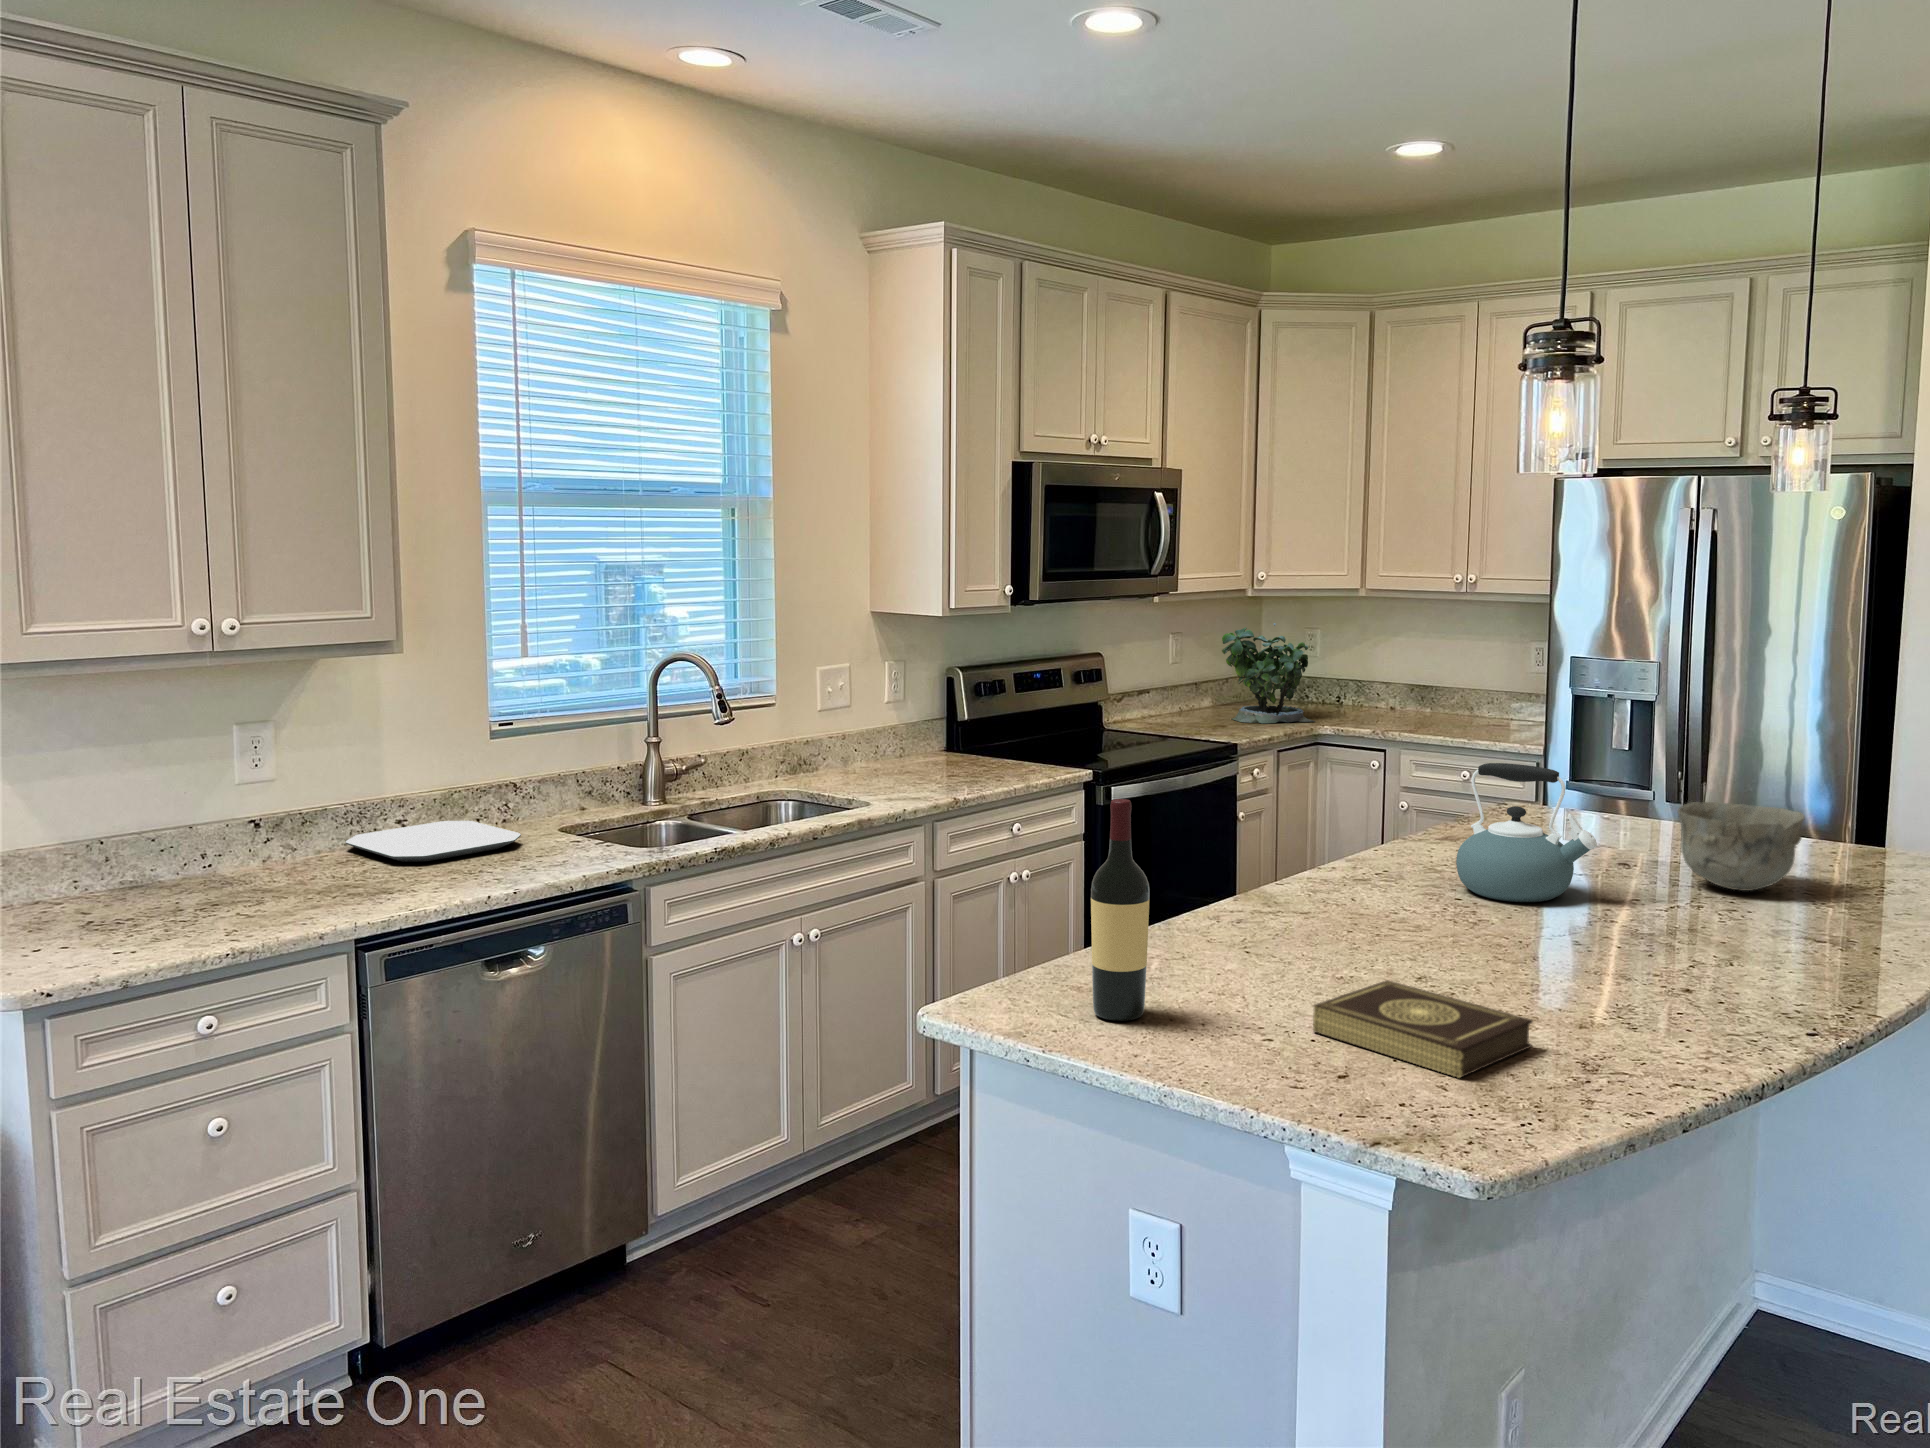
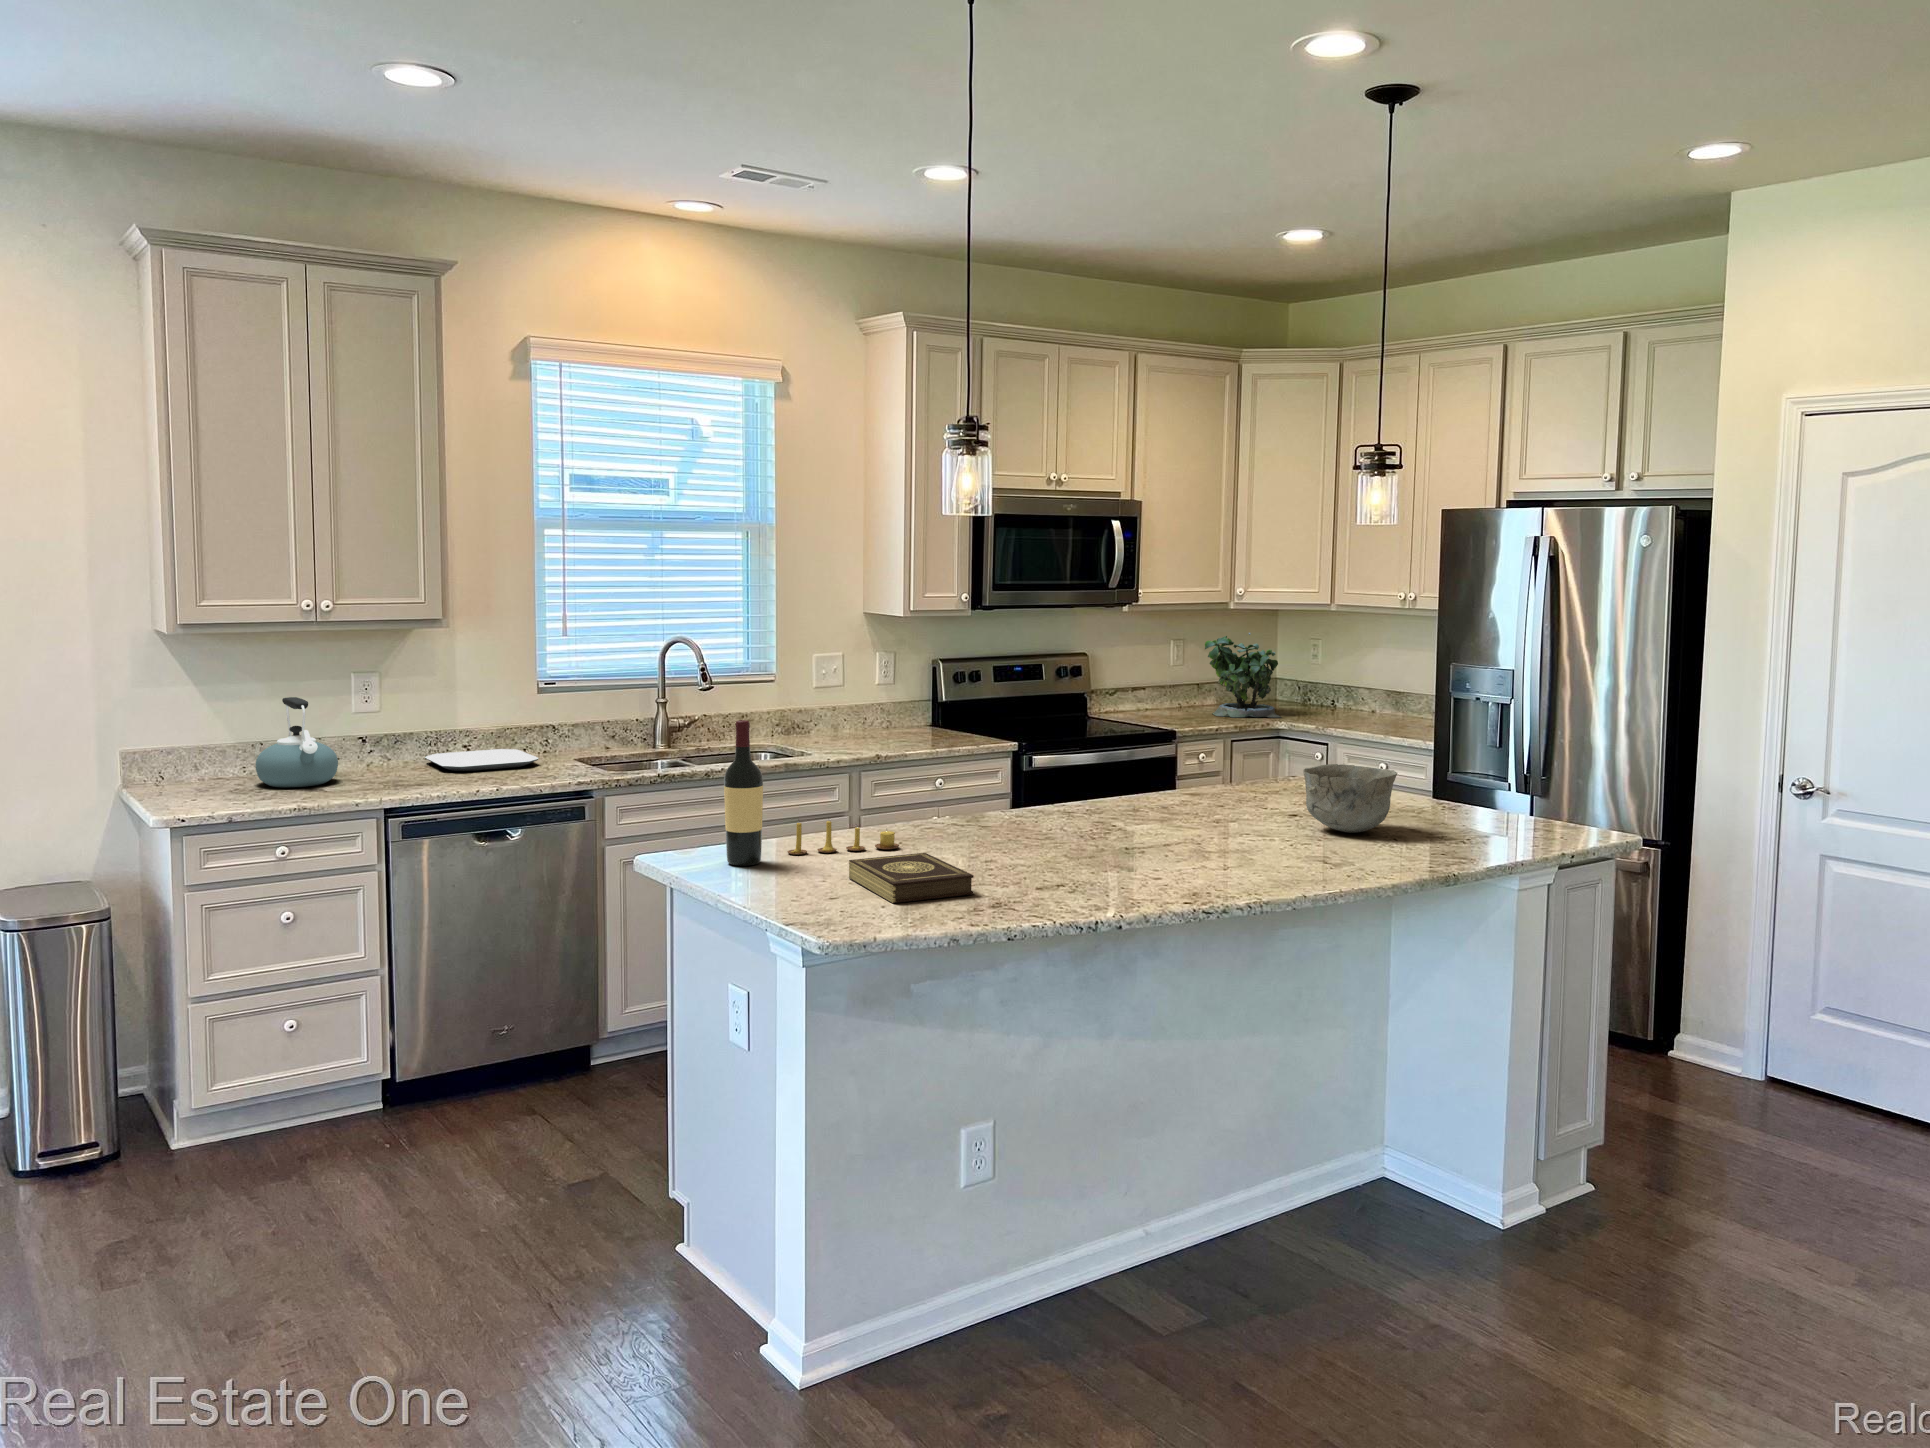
kettle: present [1456,763,1597,902] -> present [256,697,338,787]
candle: none [1145,931,1279,990] -> present [788,821,899,855]

